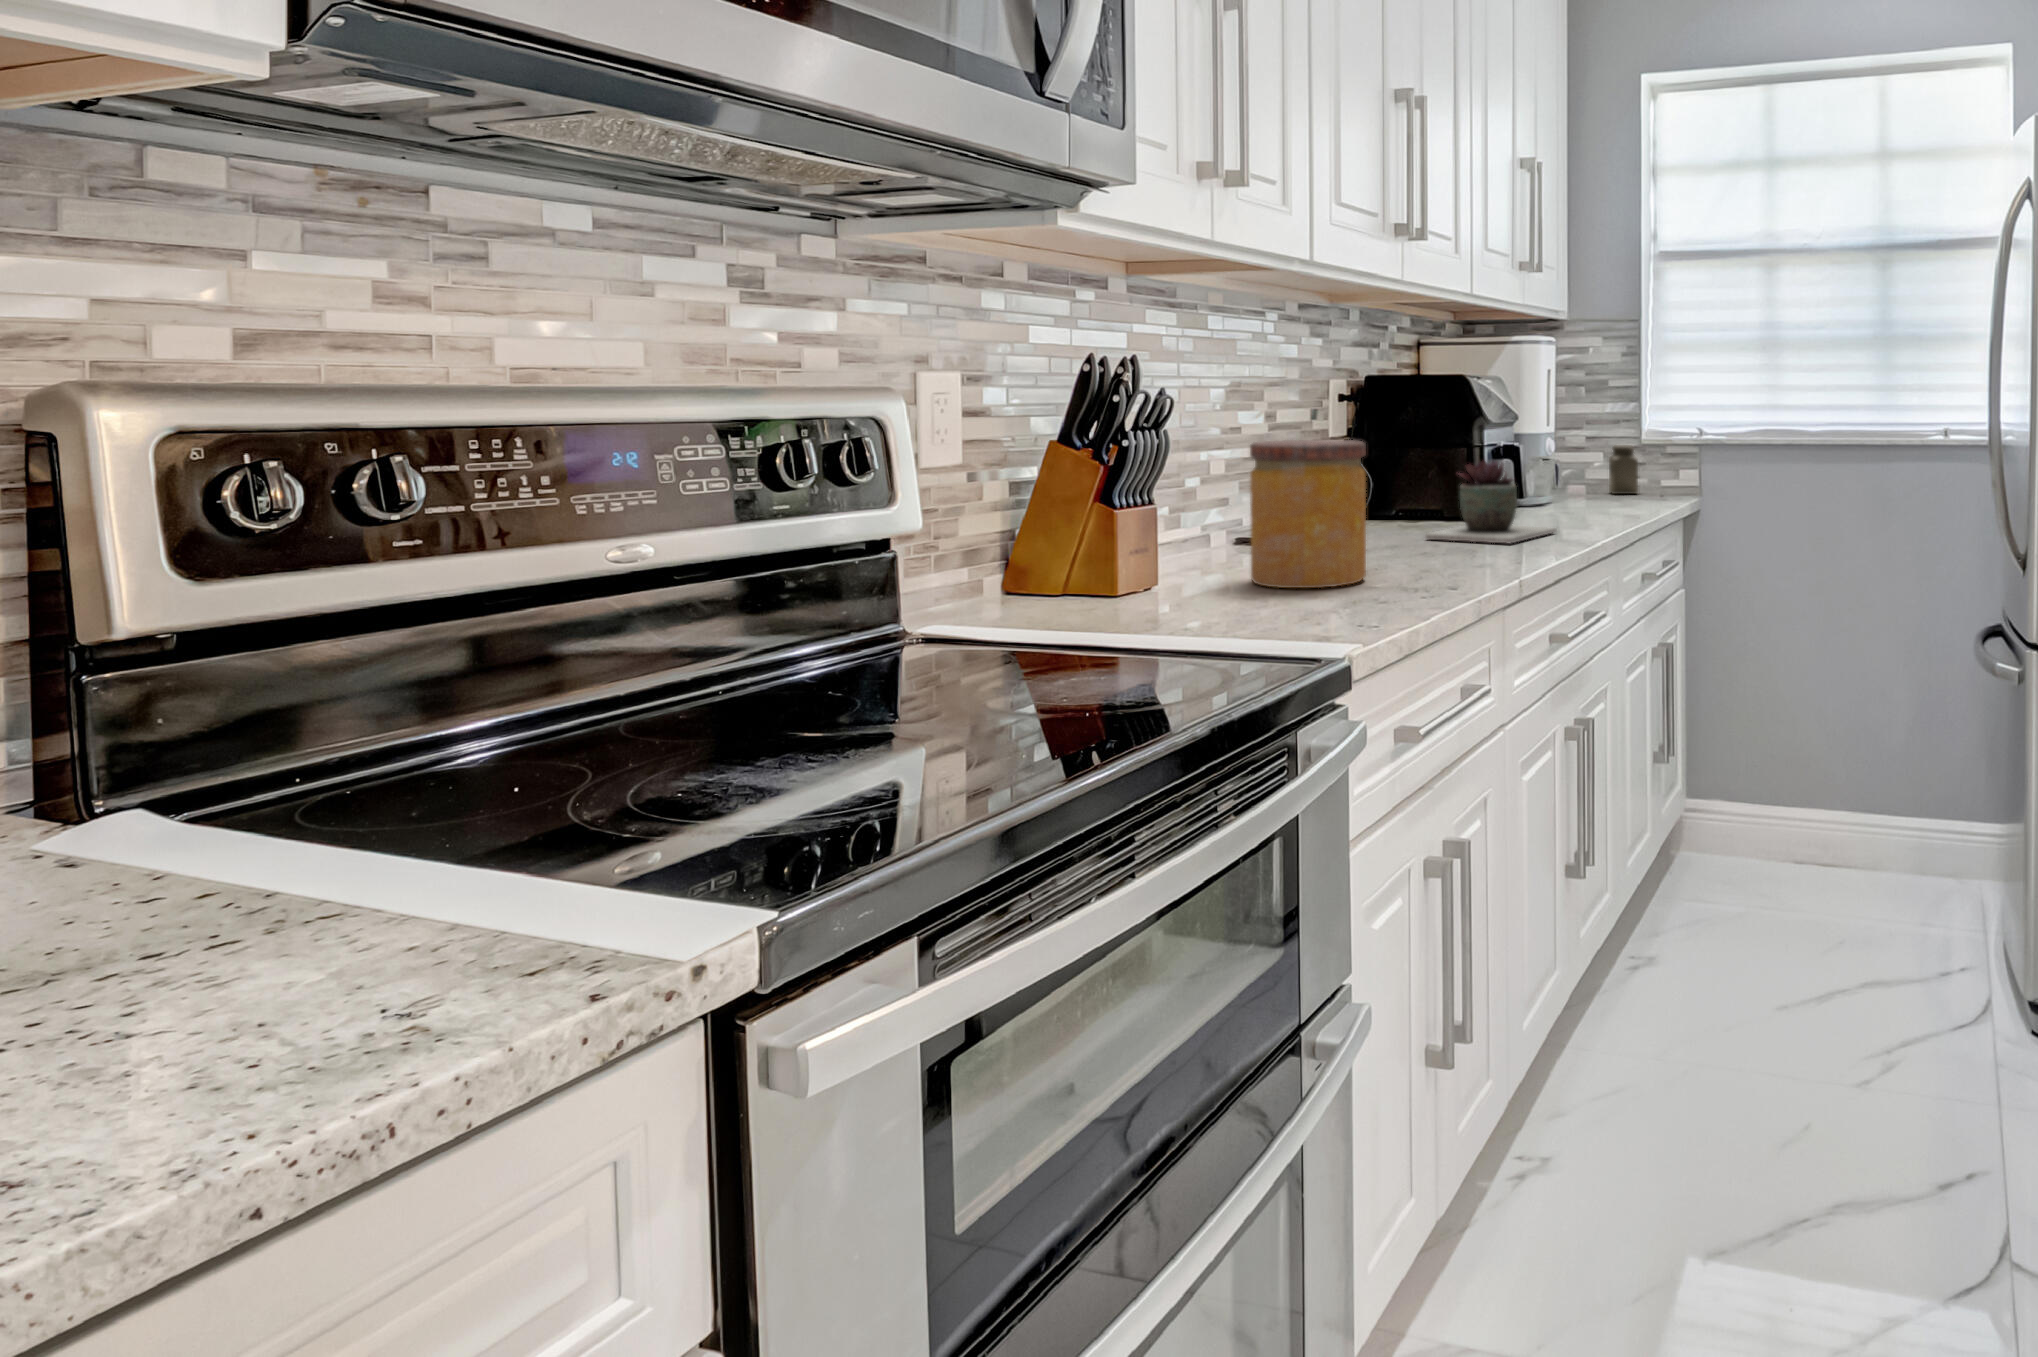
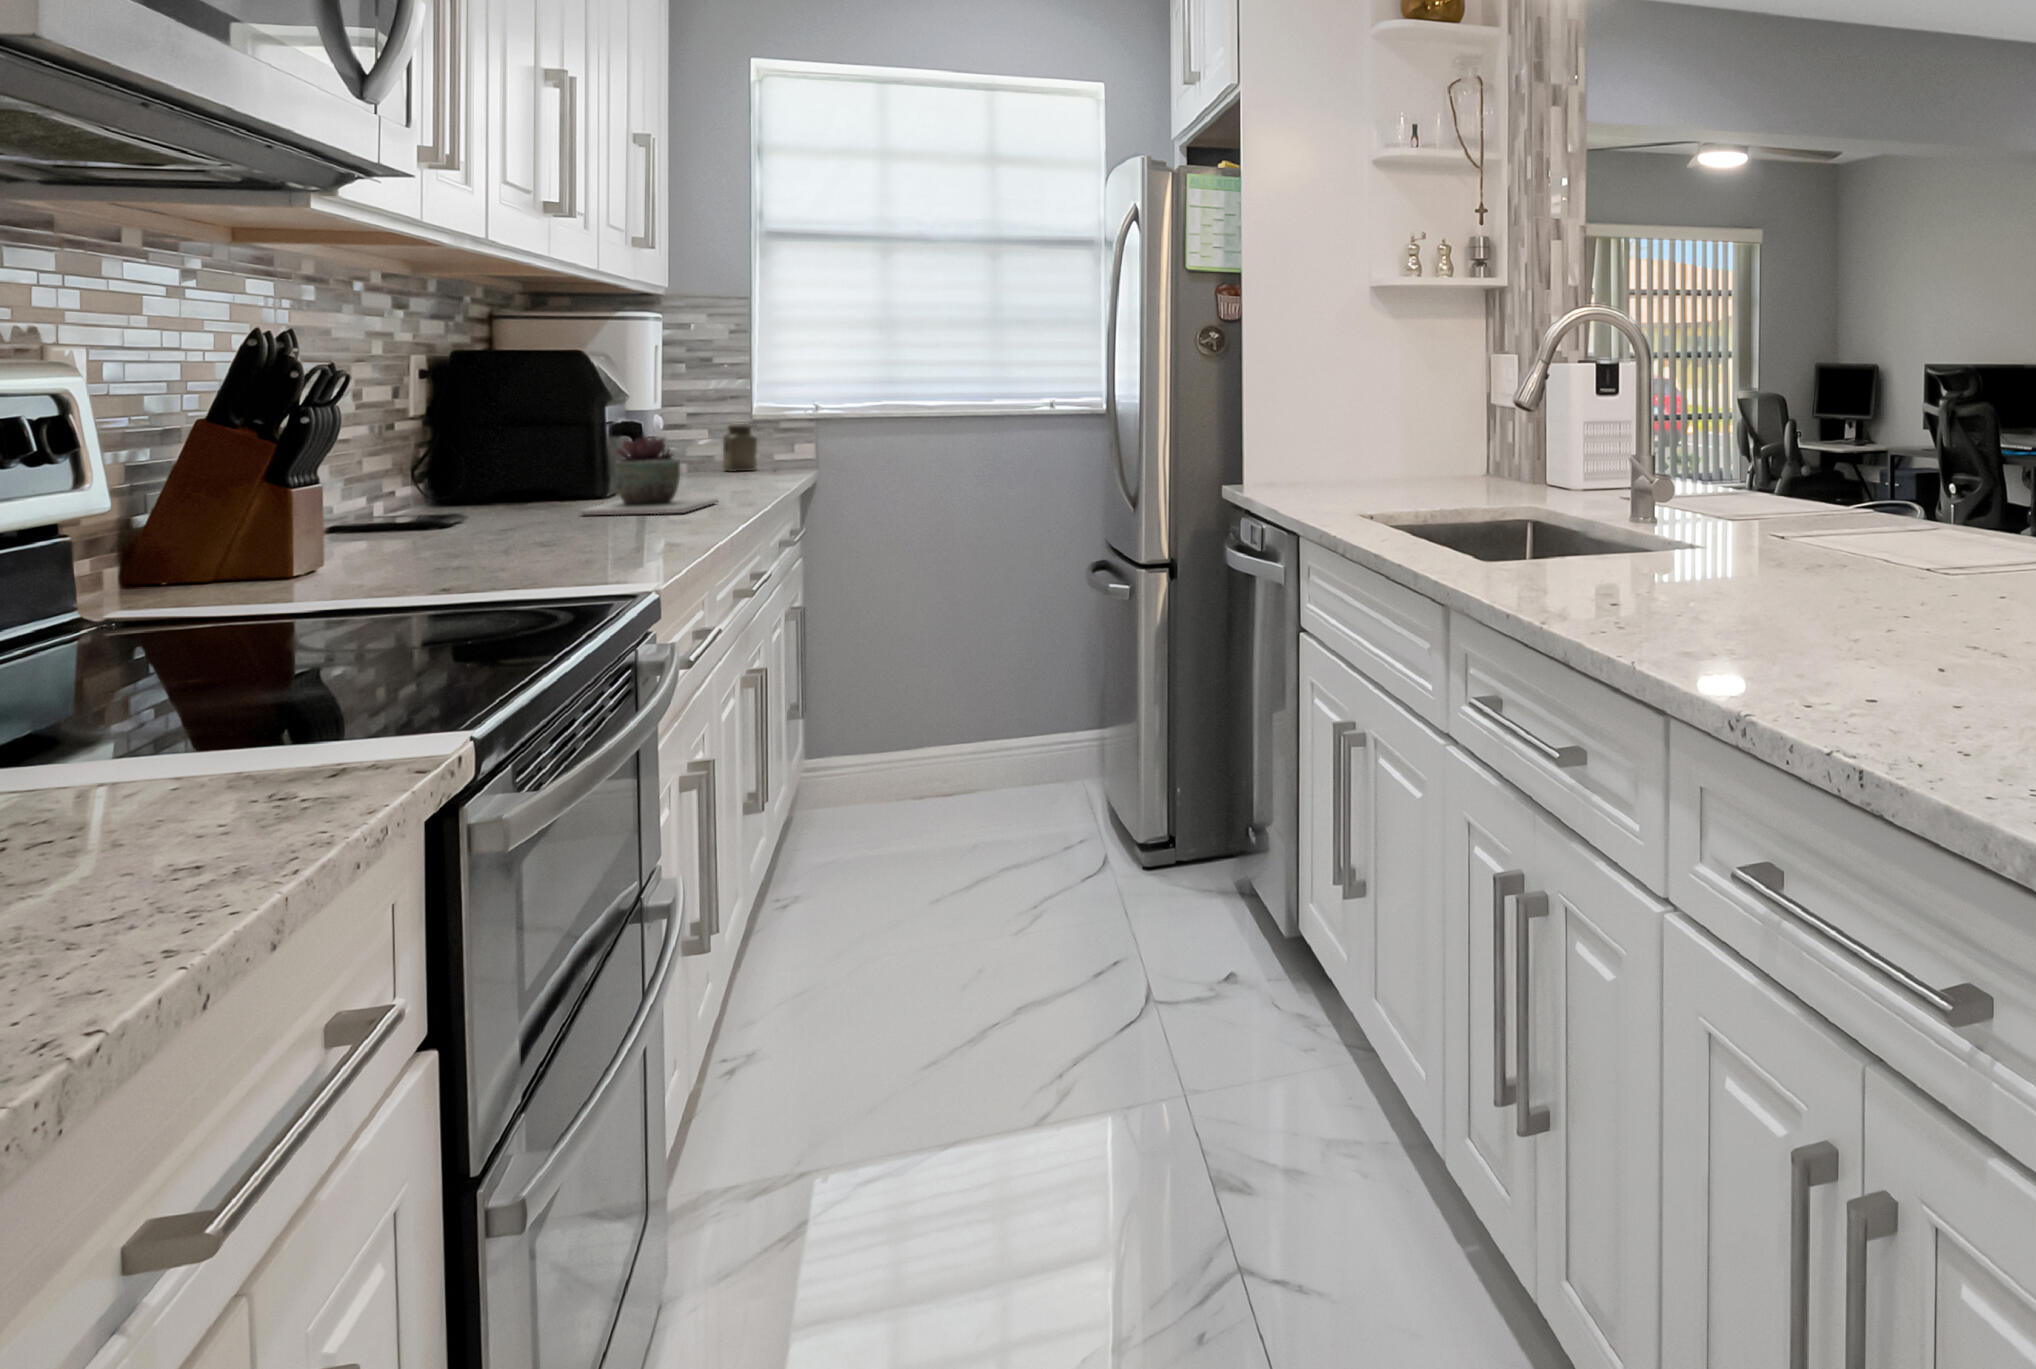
jar: present [1250,440,1366,588] -> none [434,416,573,560]

